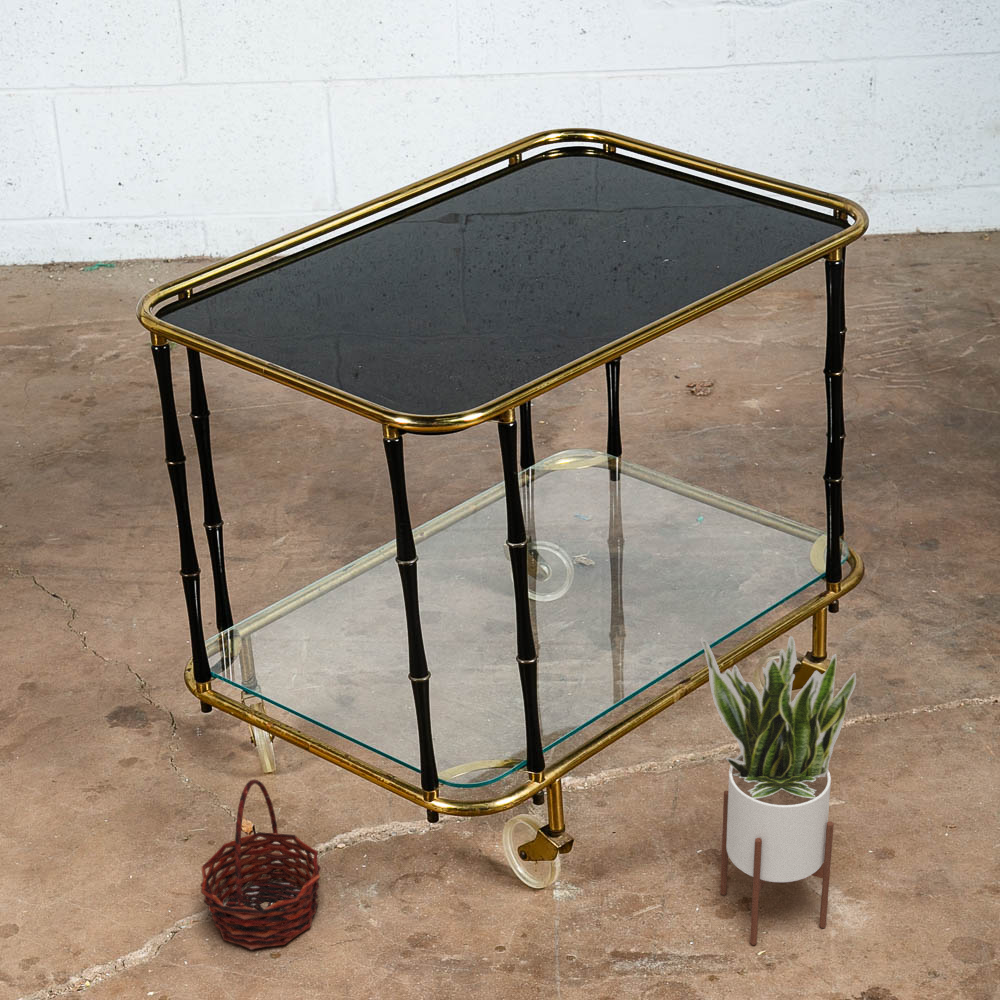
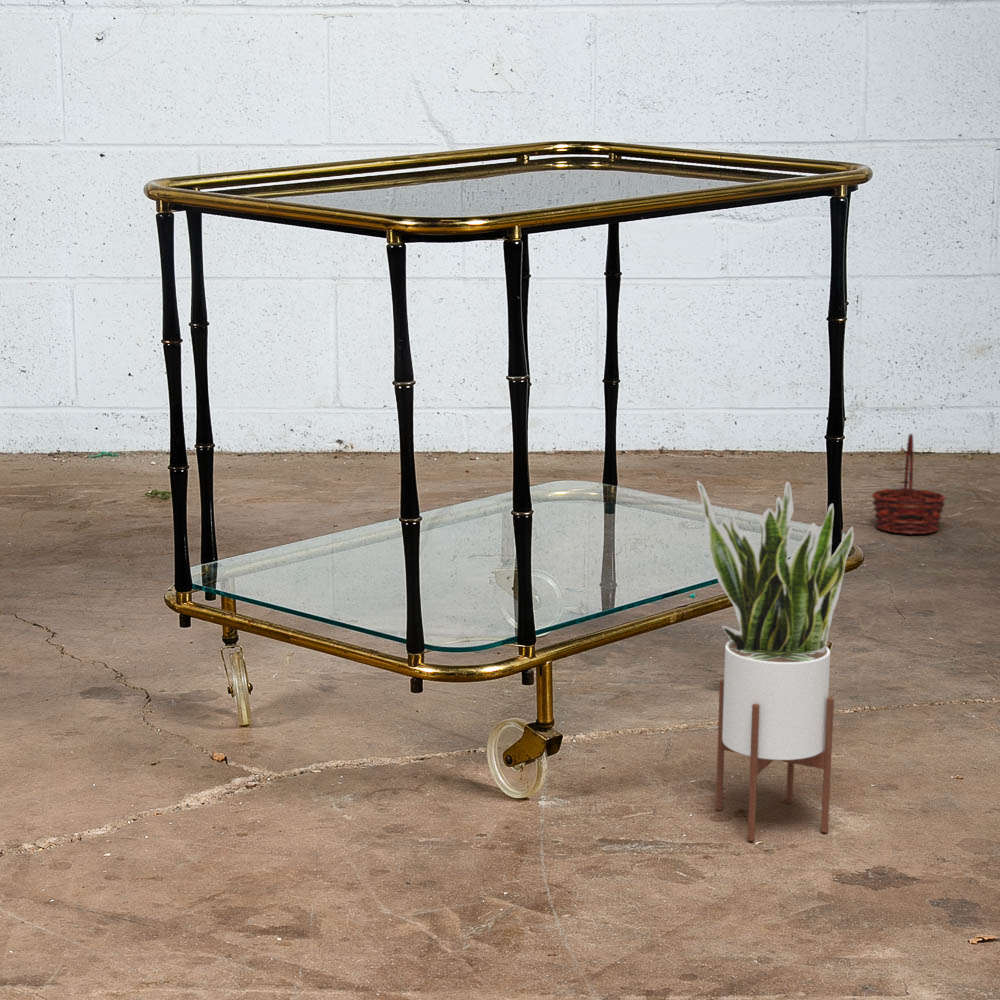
basket: present [201,780,321,949] -> present [872,434,946,534]

